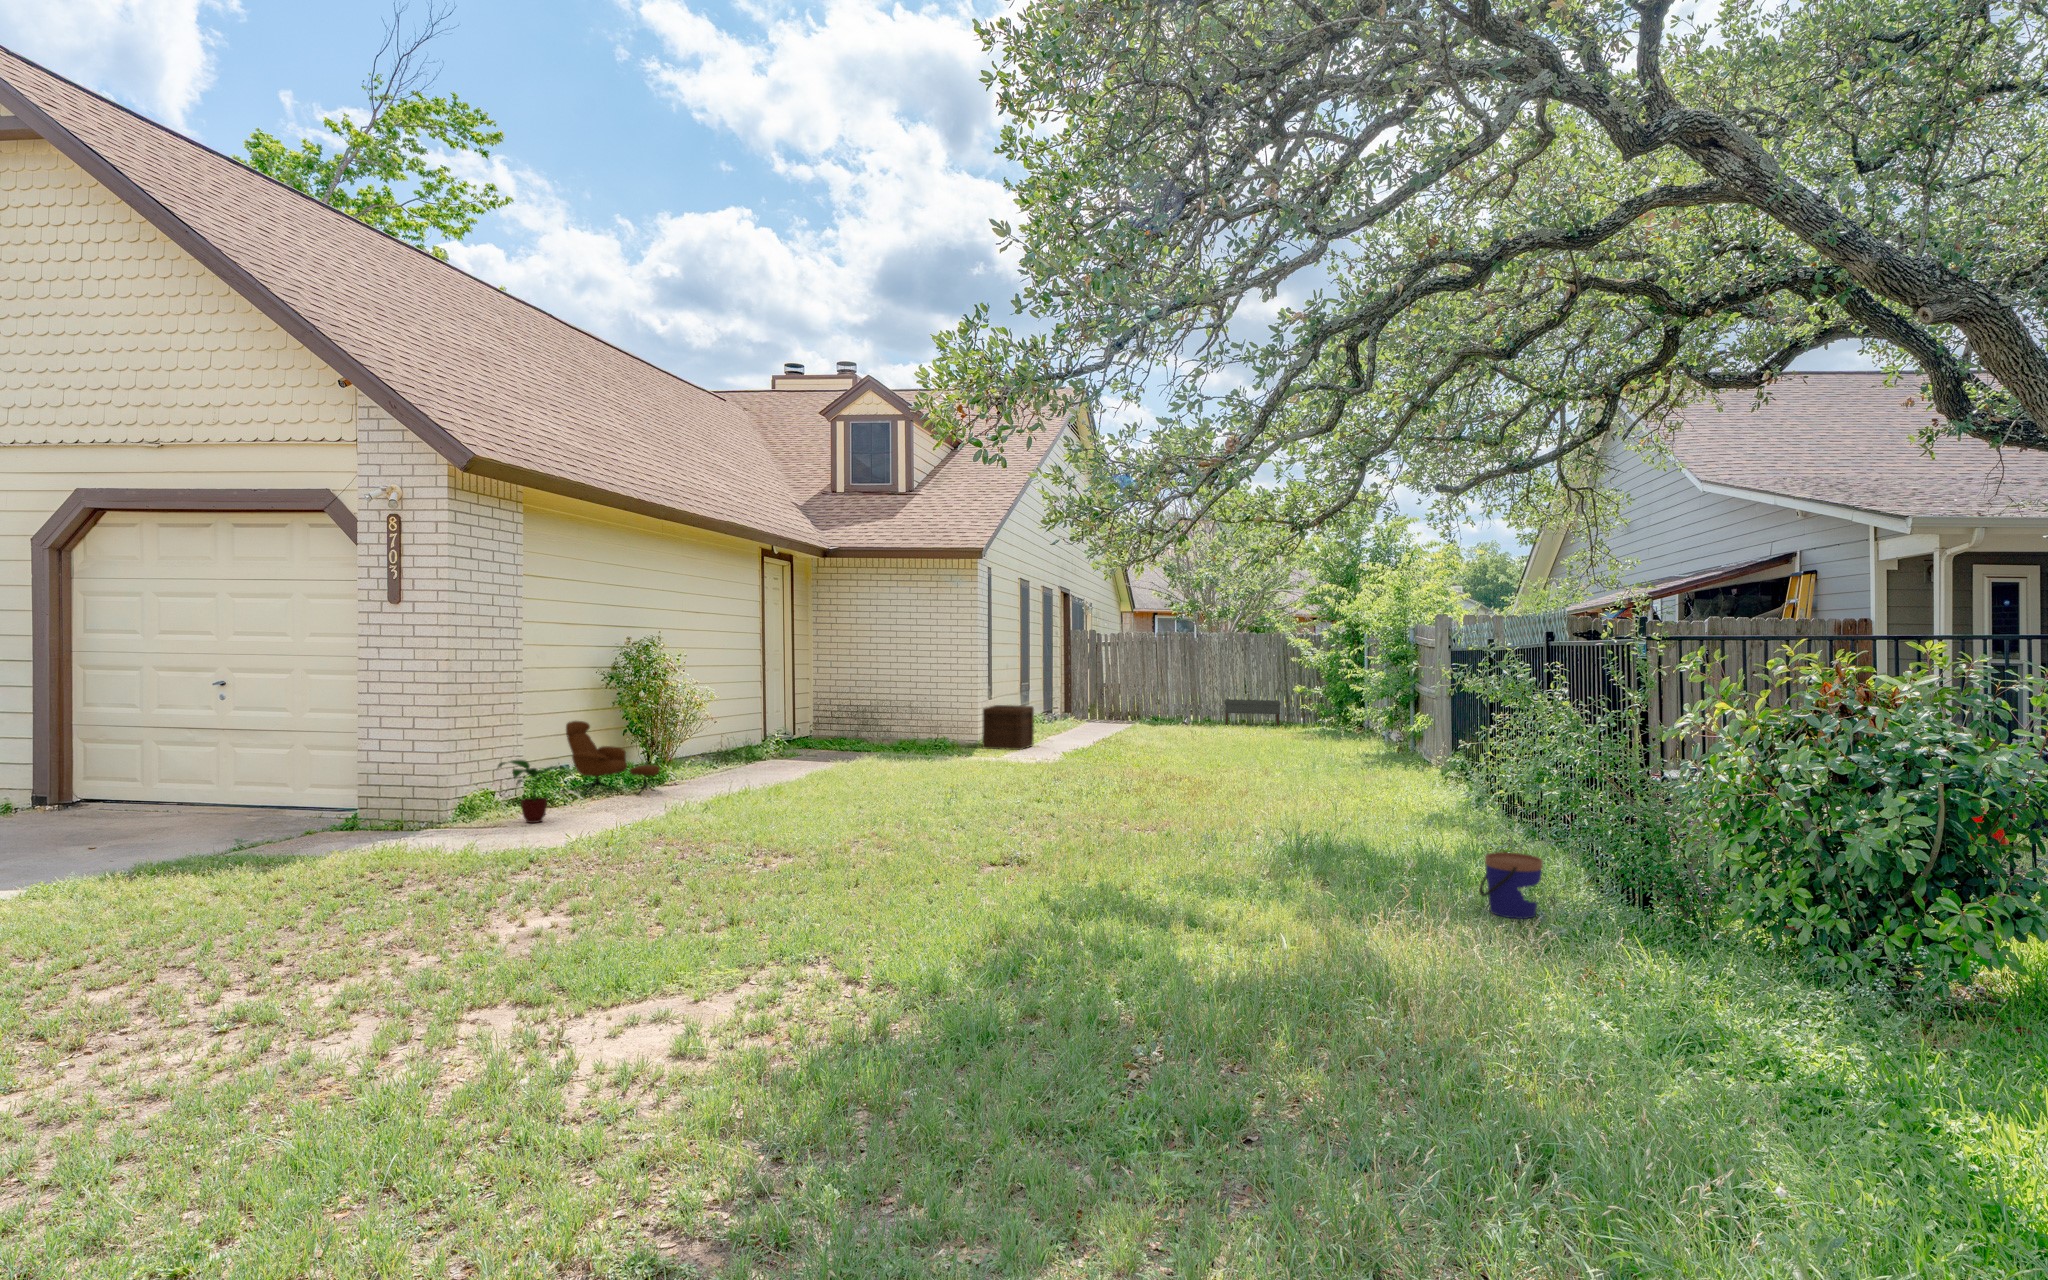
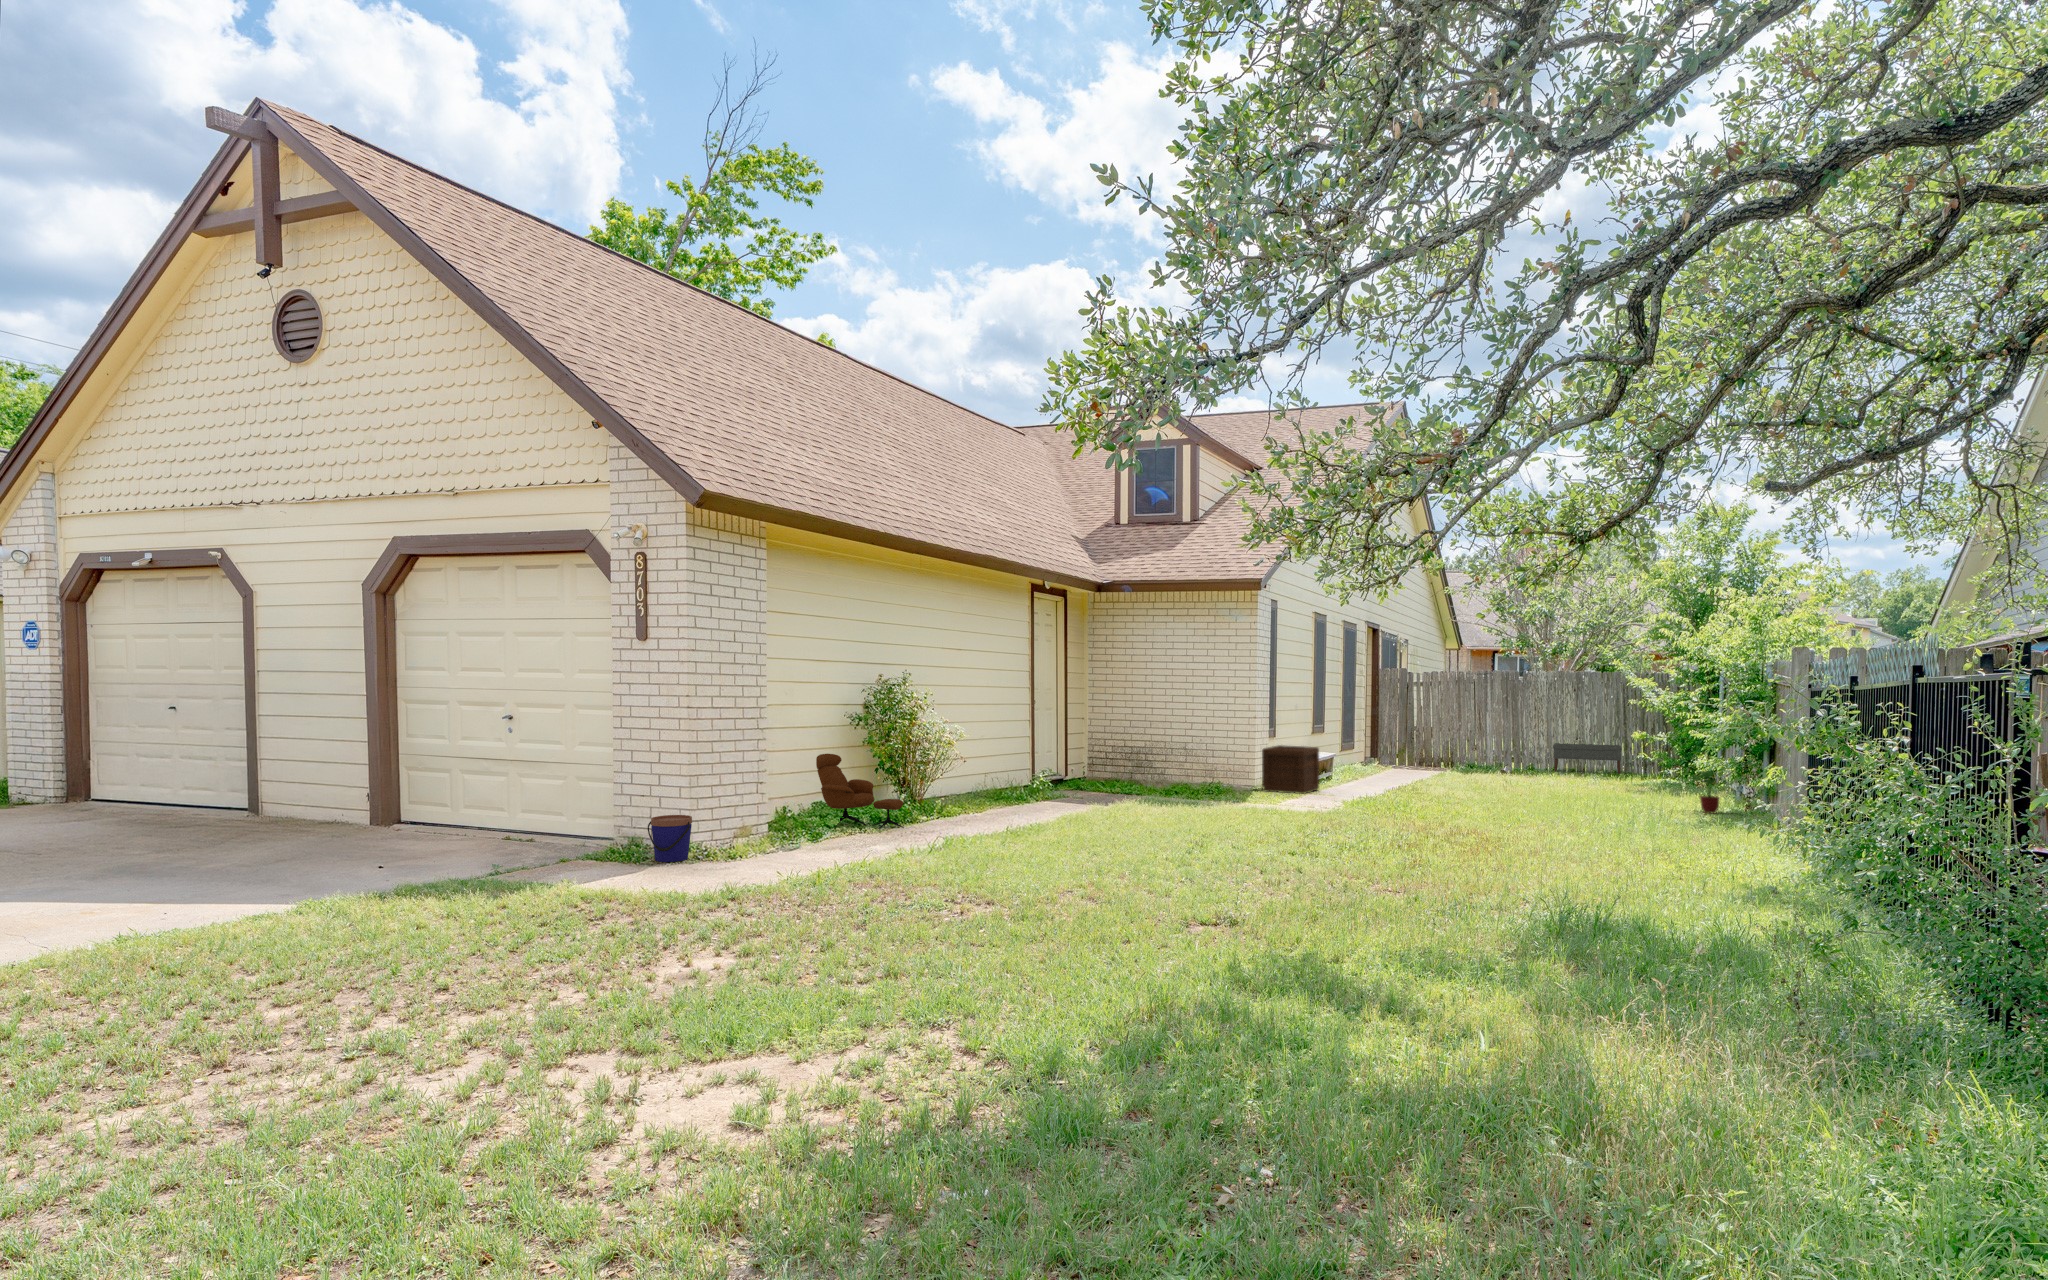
potted plant: present [498,760,561,823] -> present [1693,770,1736,814]
bucket: present [1479,852,1543,919] -> present [648,815,692,862]

